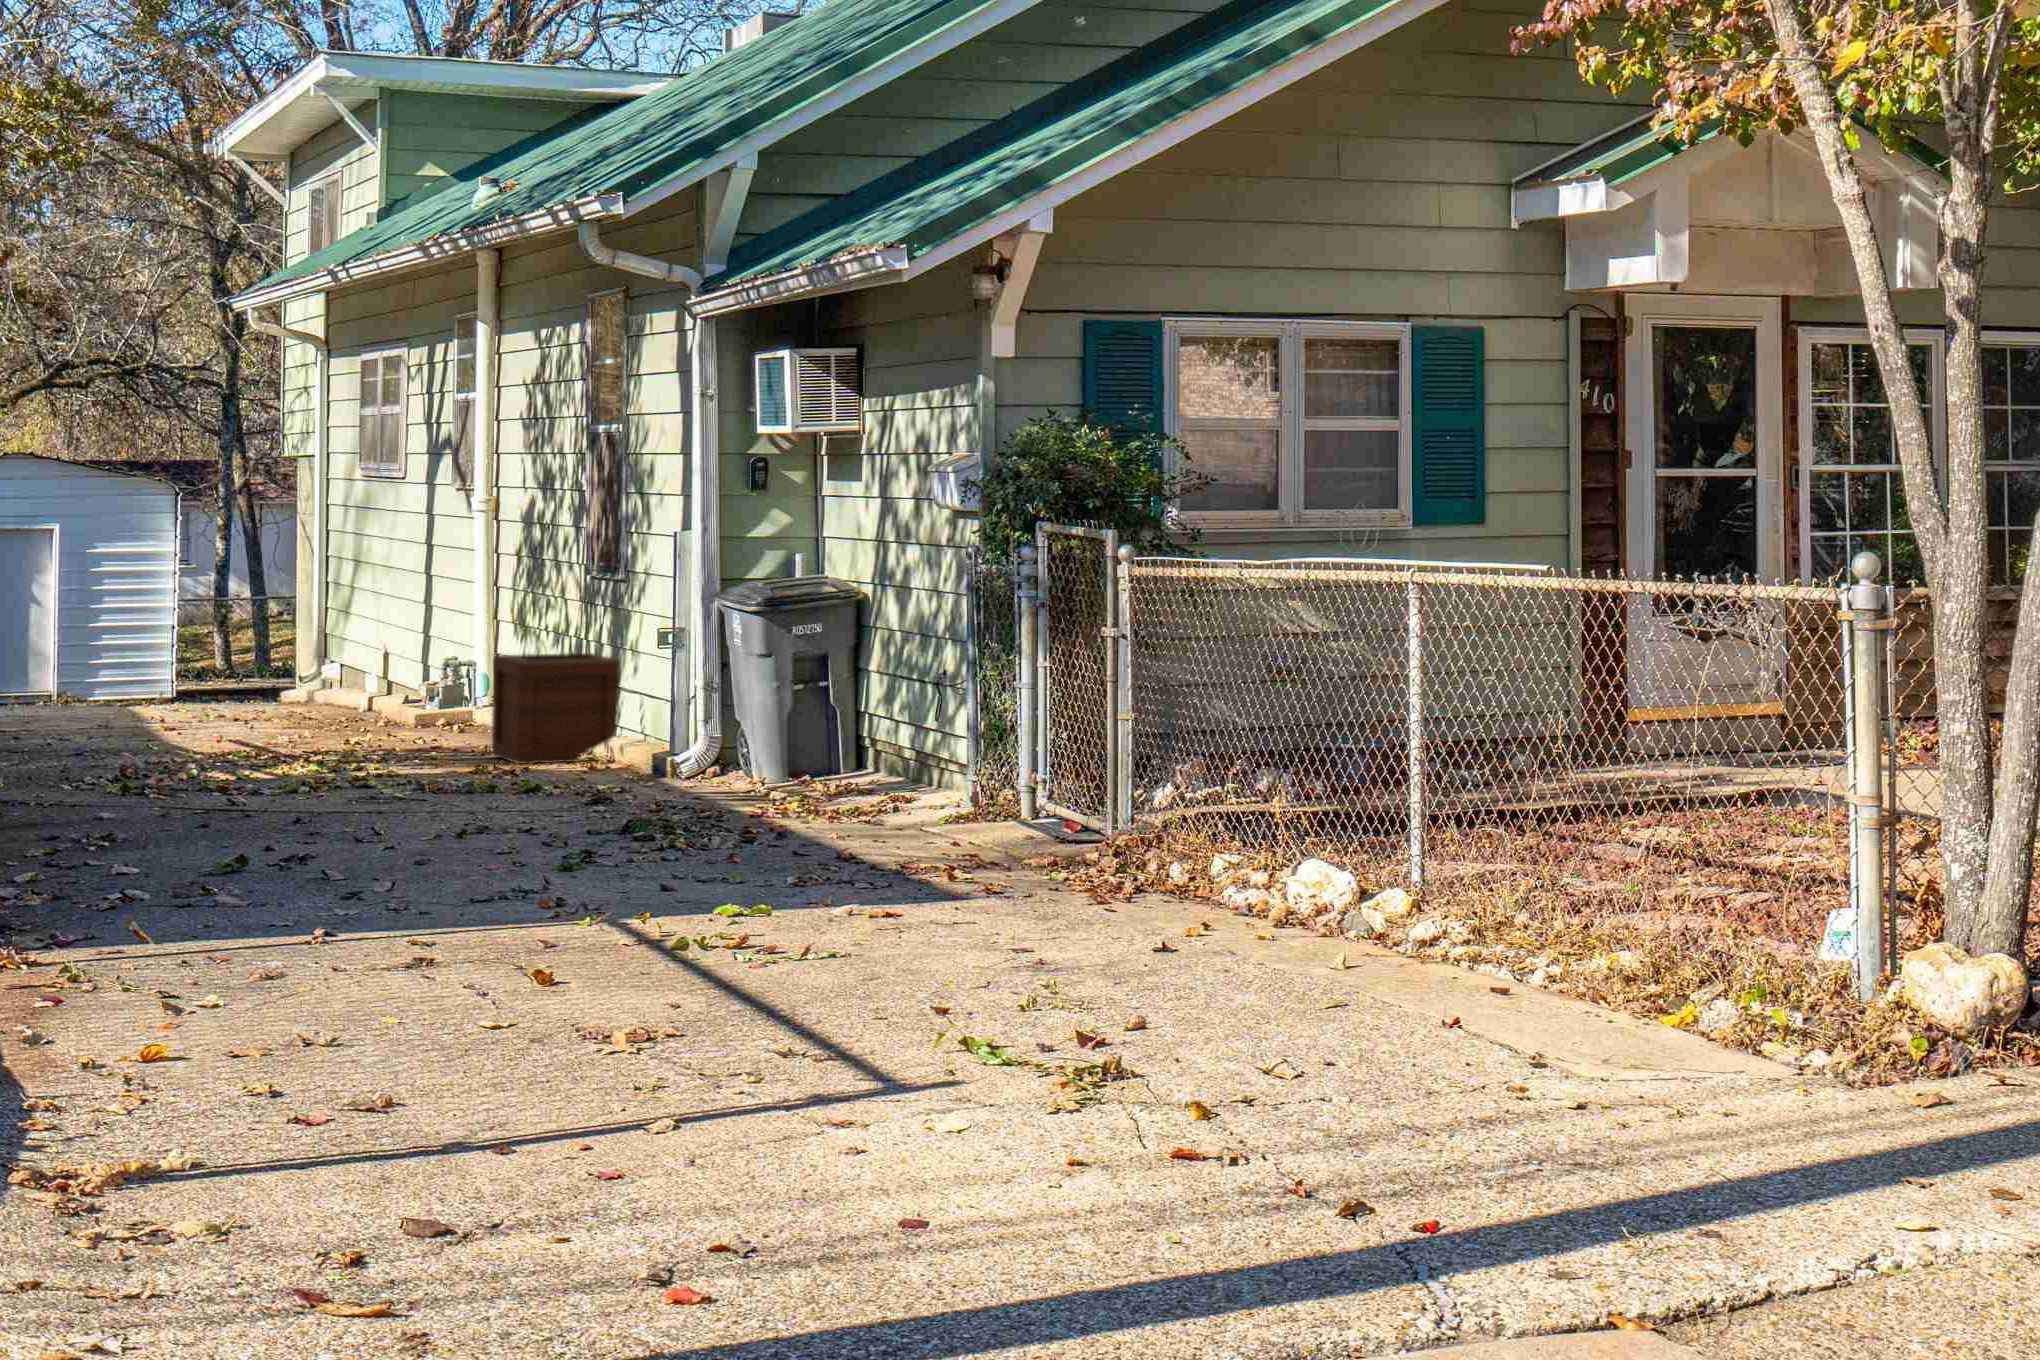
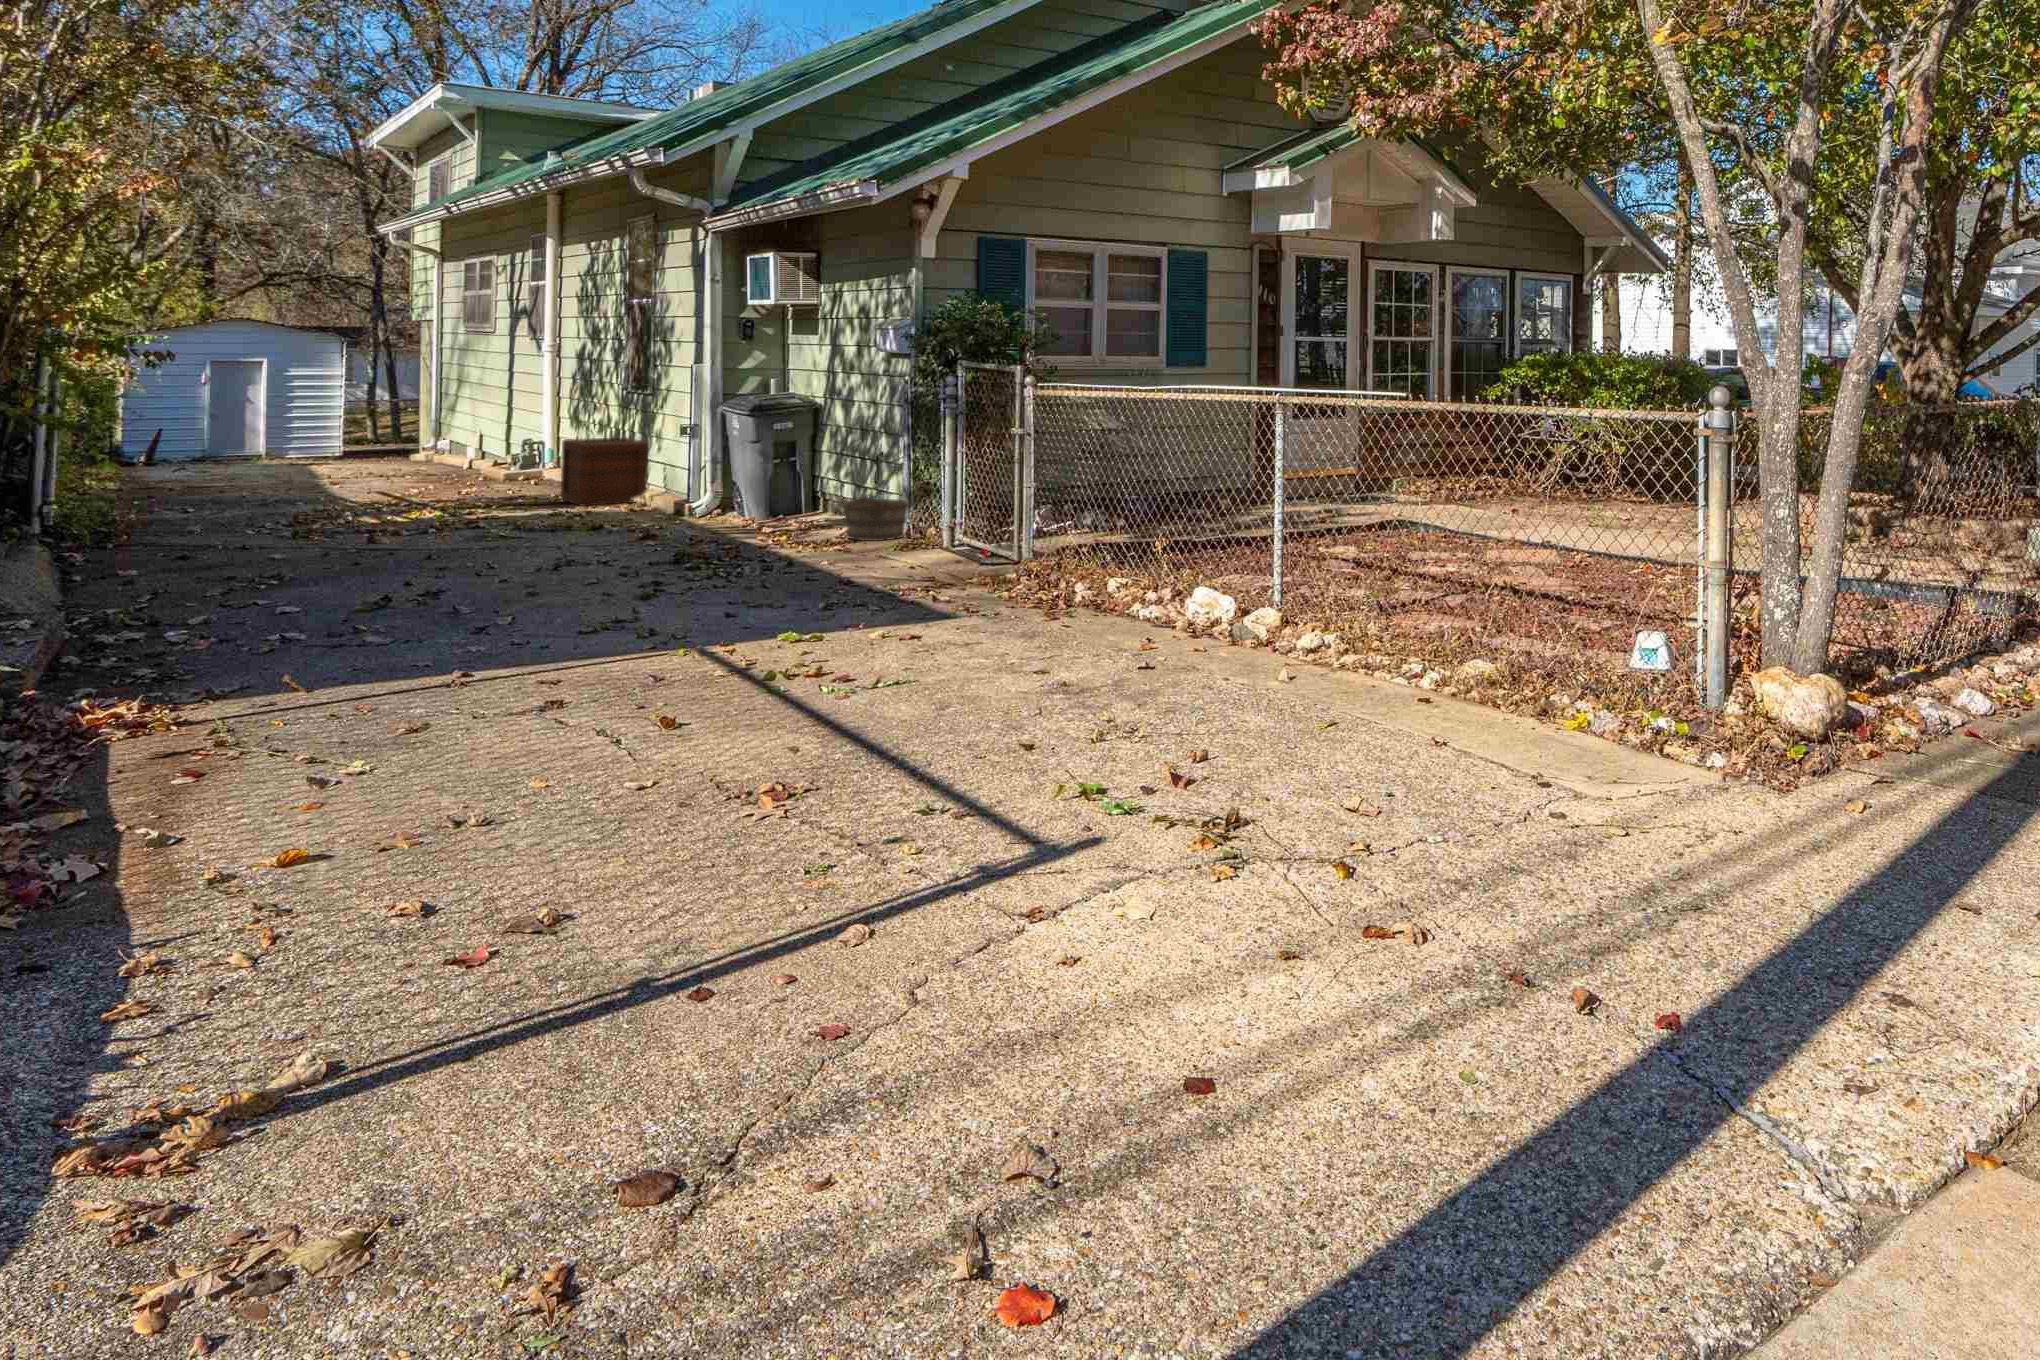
bucket: none [865,737,977,810] -> present [836,494,909,541]

